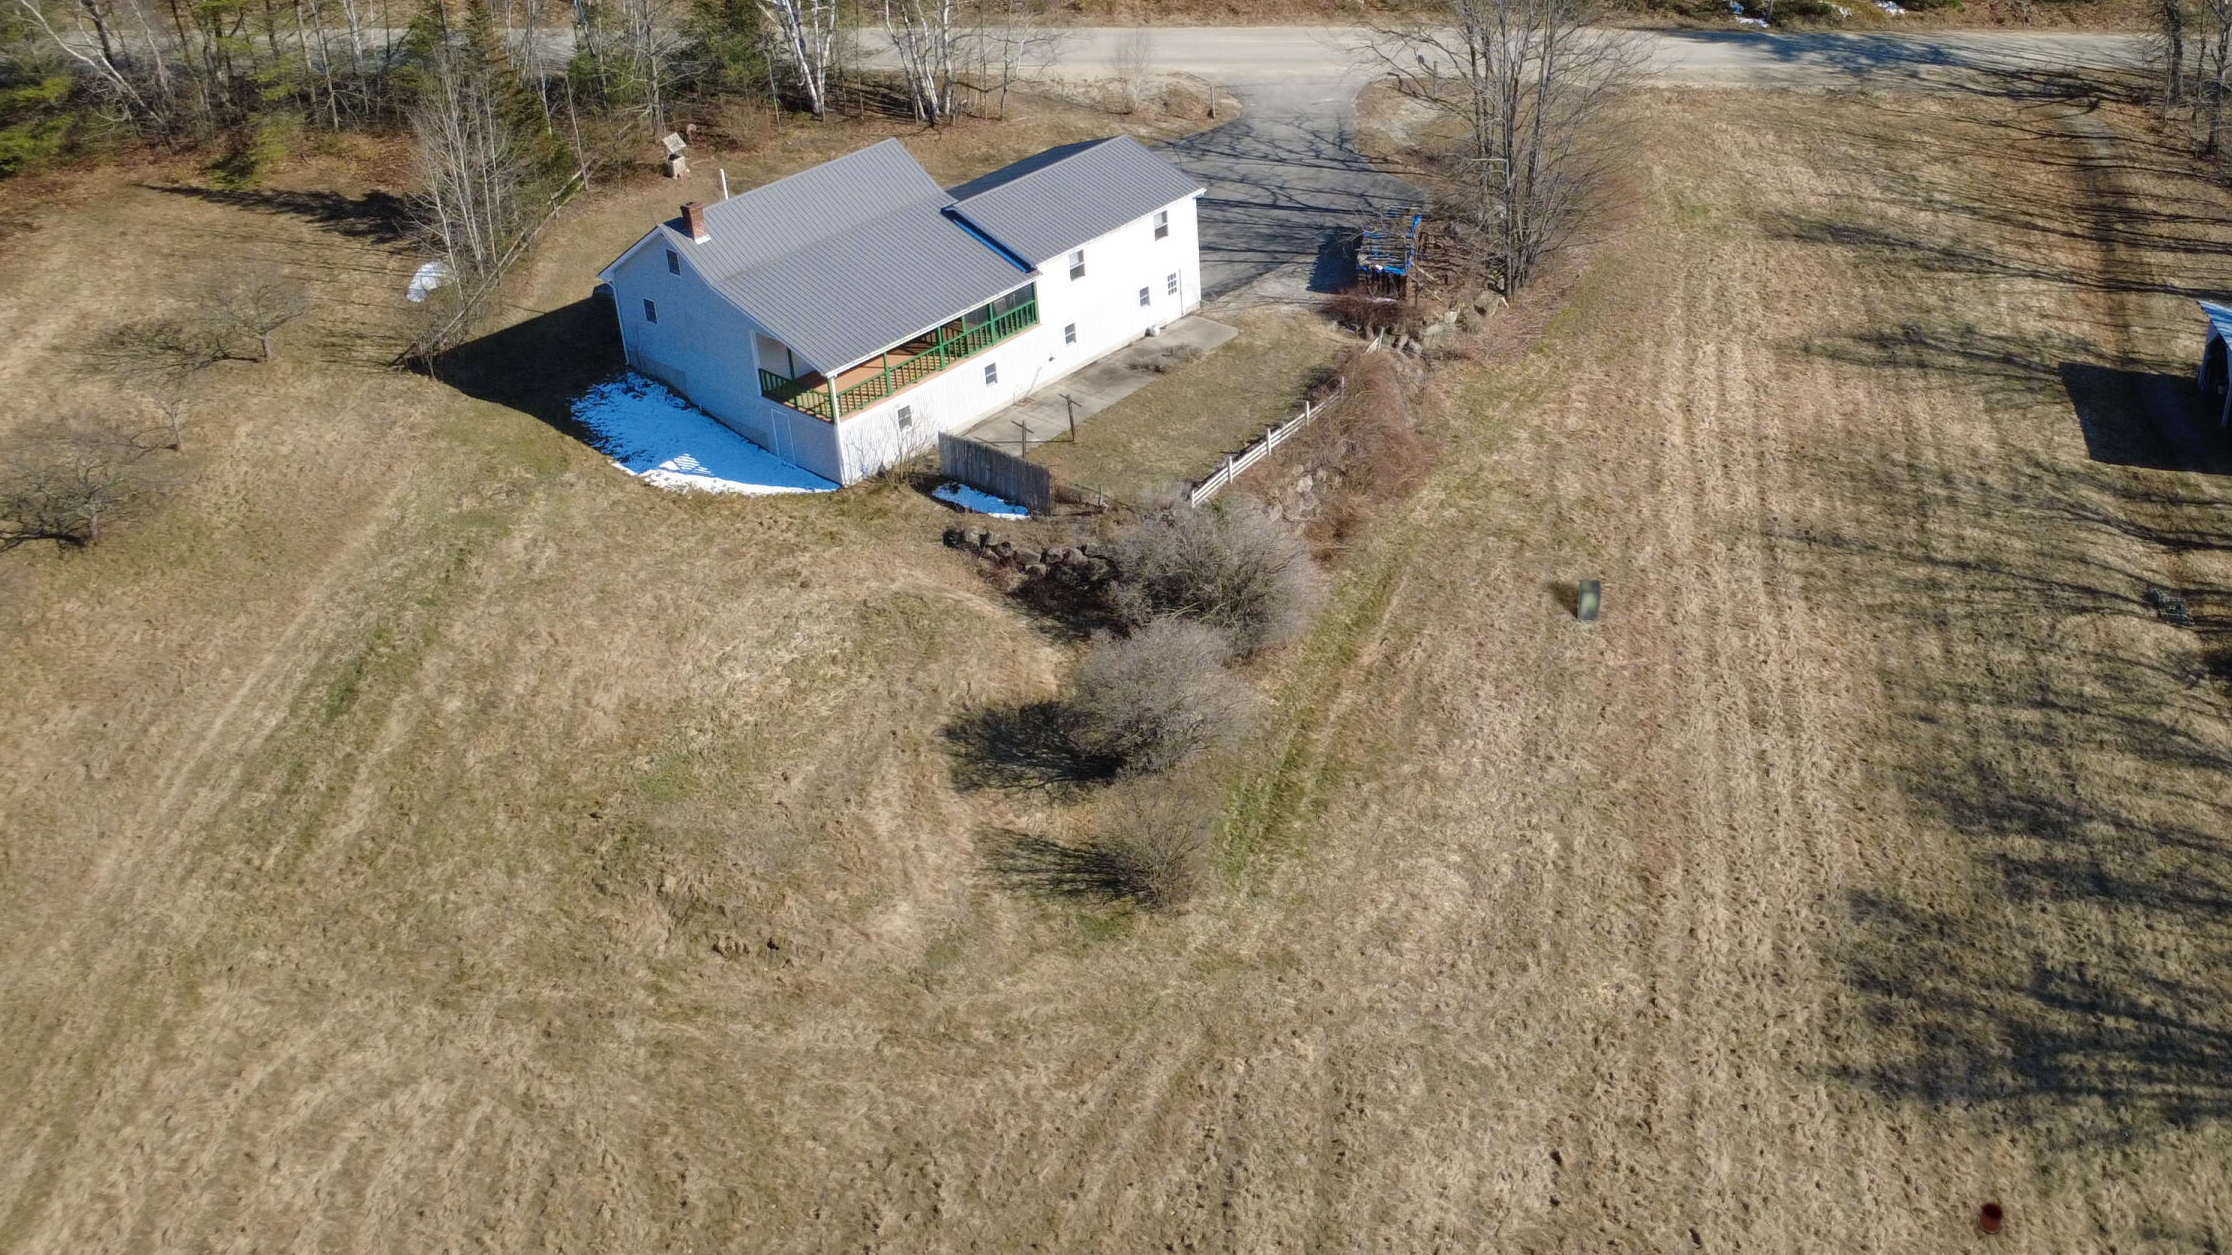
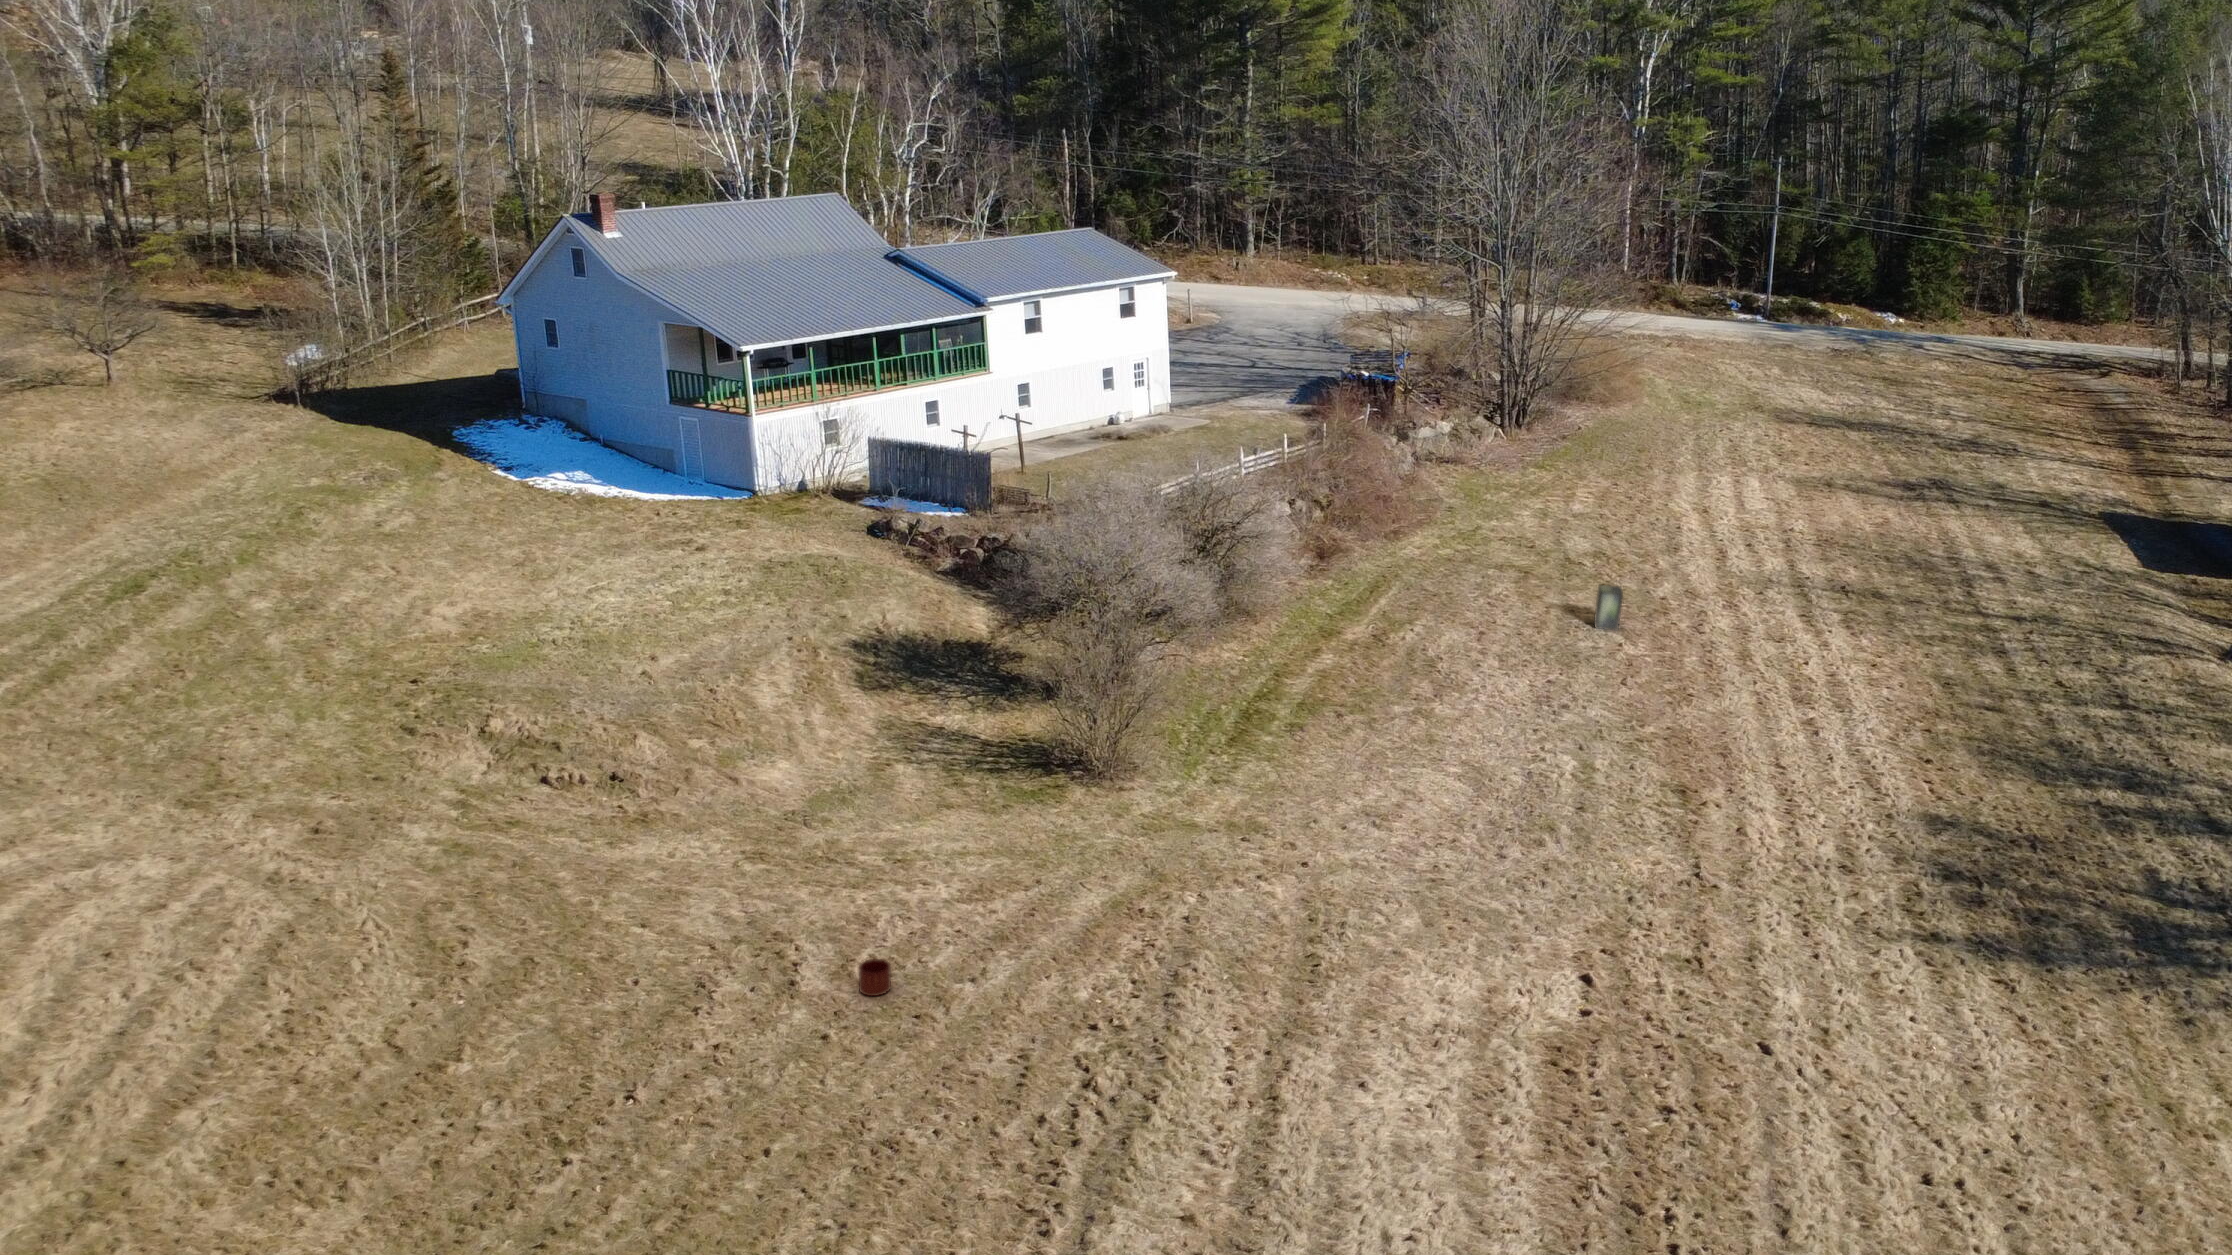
planter: present [1978,1202,2005,1234] -> present [859,959,891,996]

